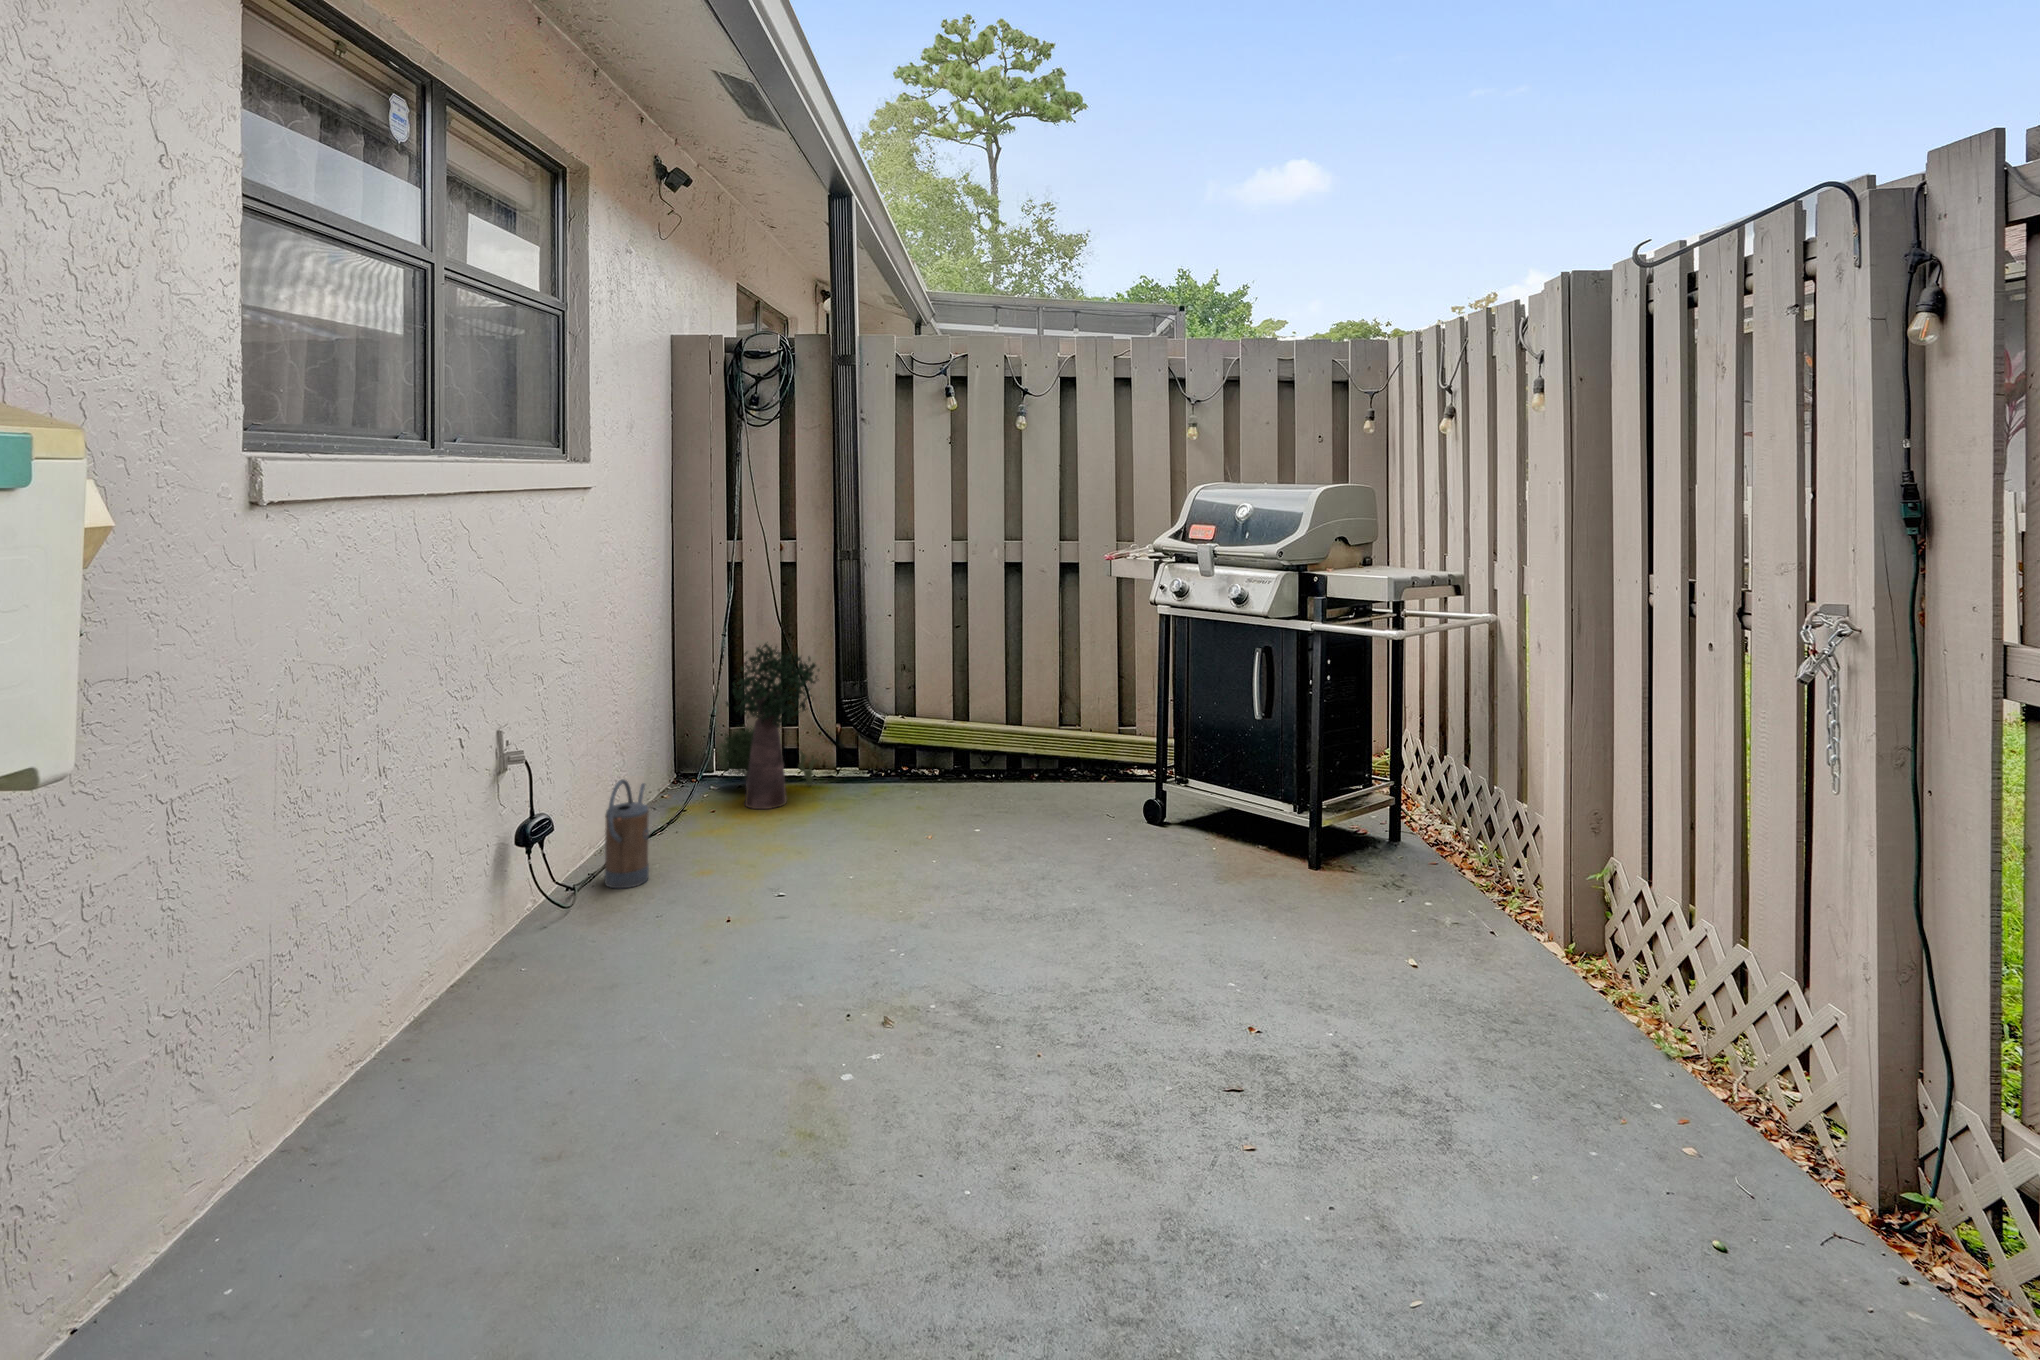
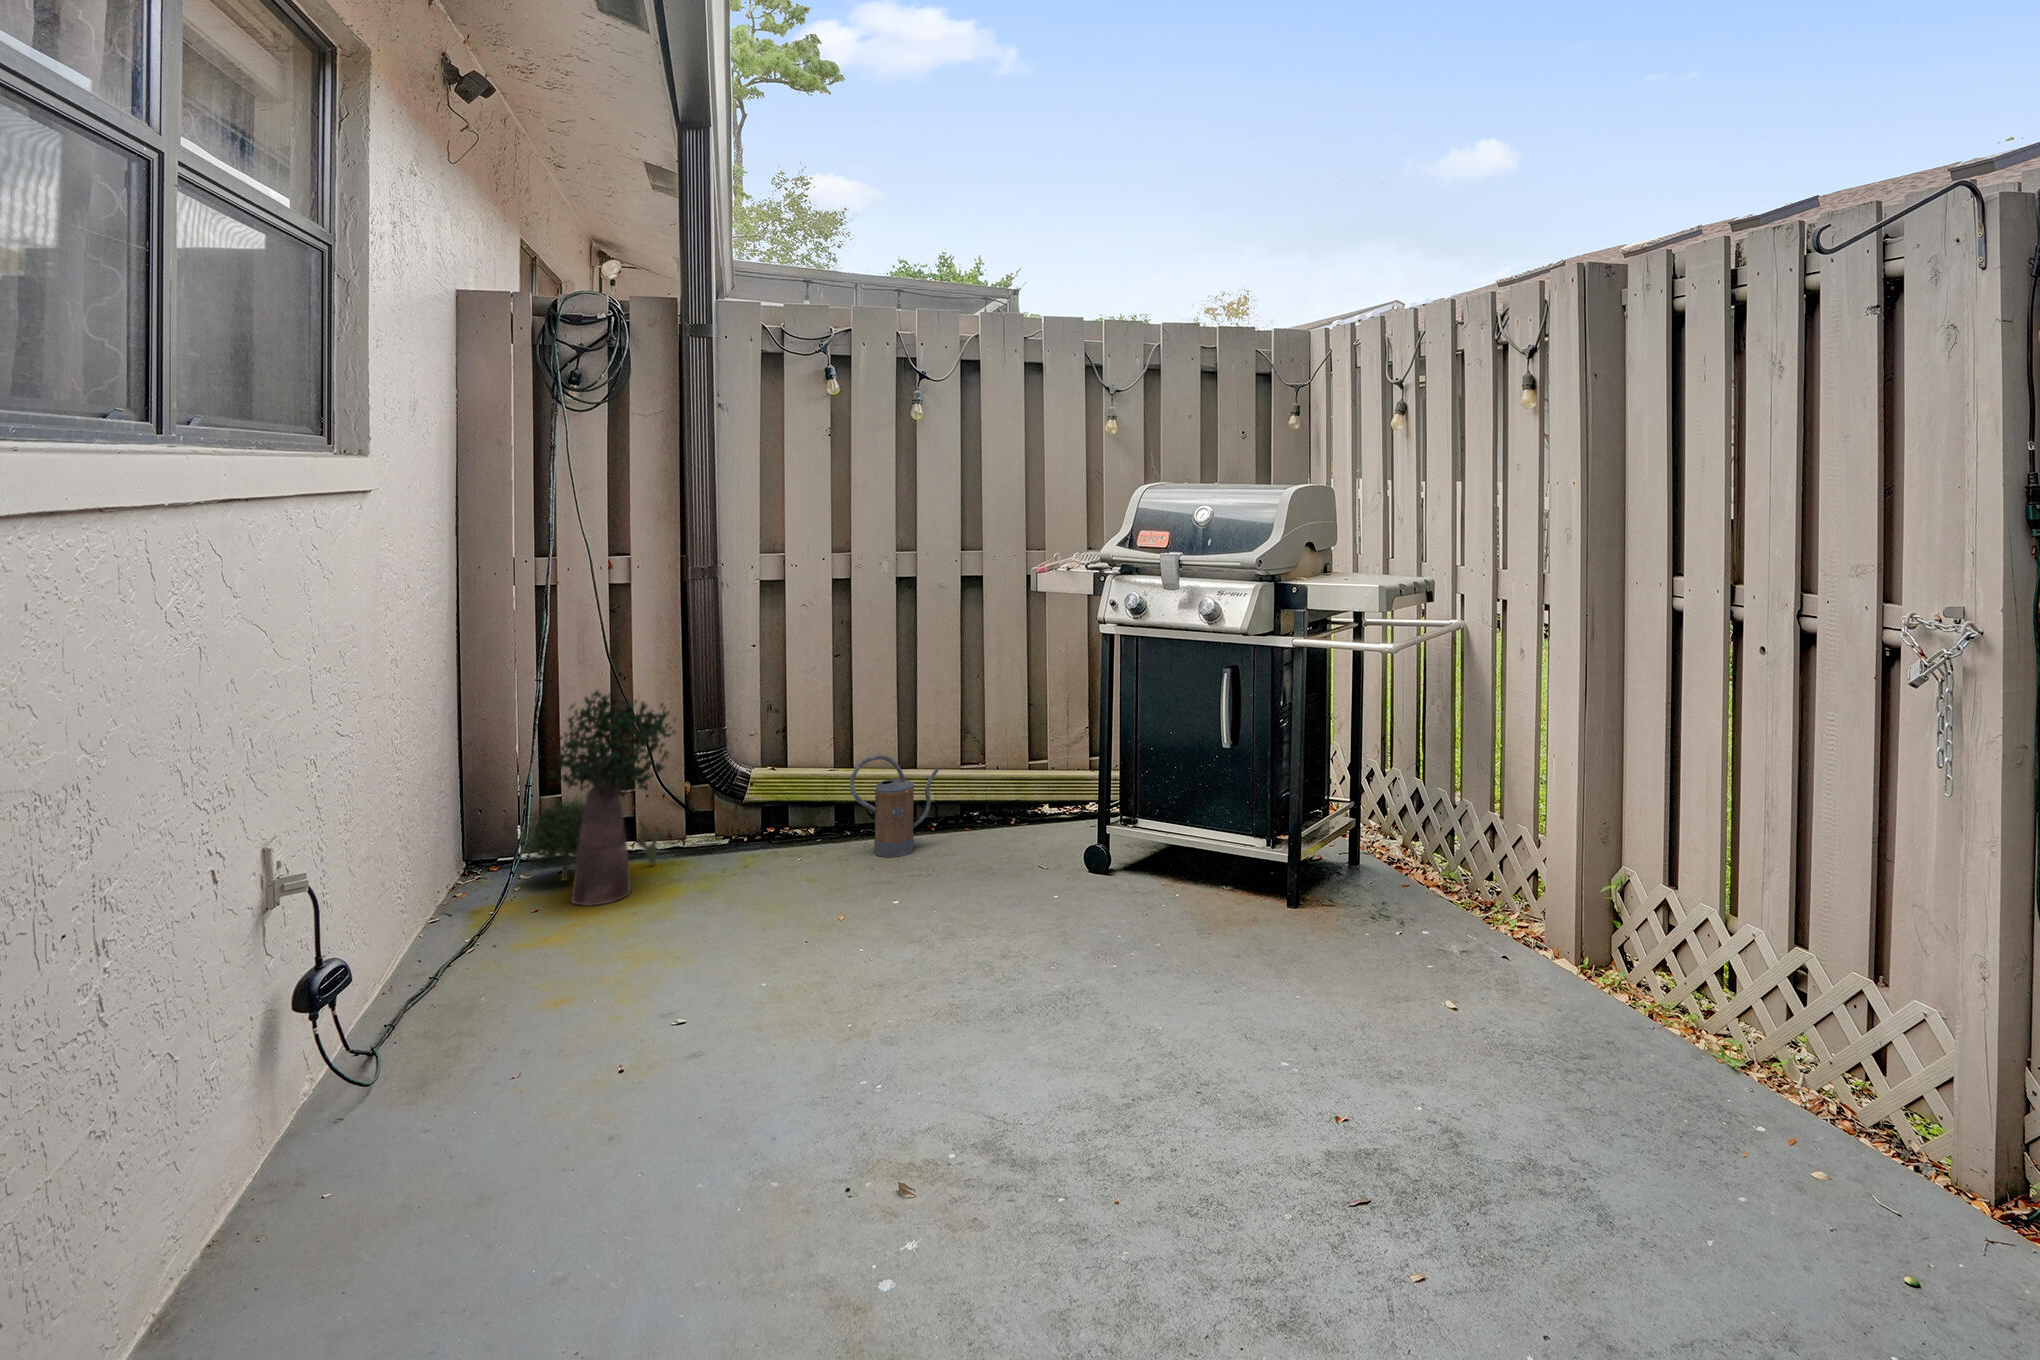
watering can: present [605,779,649,888] -> present [850,755,939,857]

